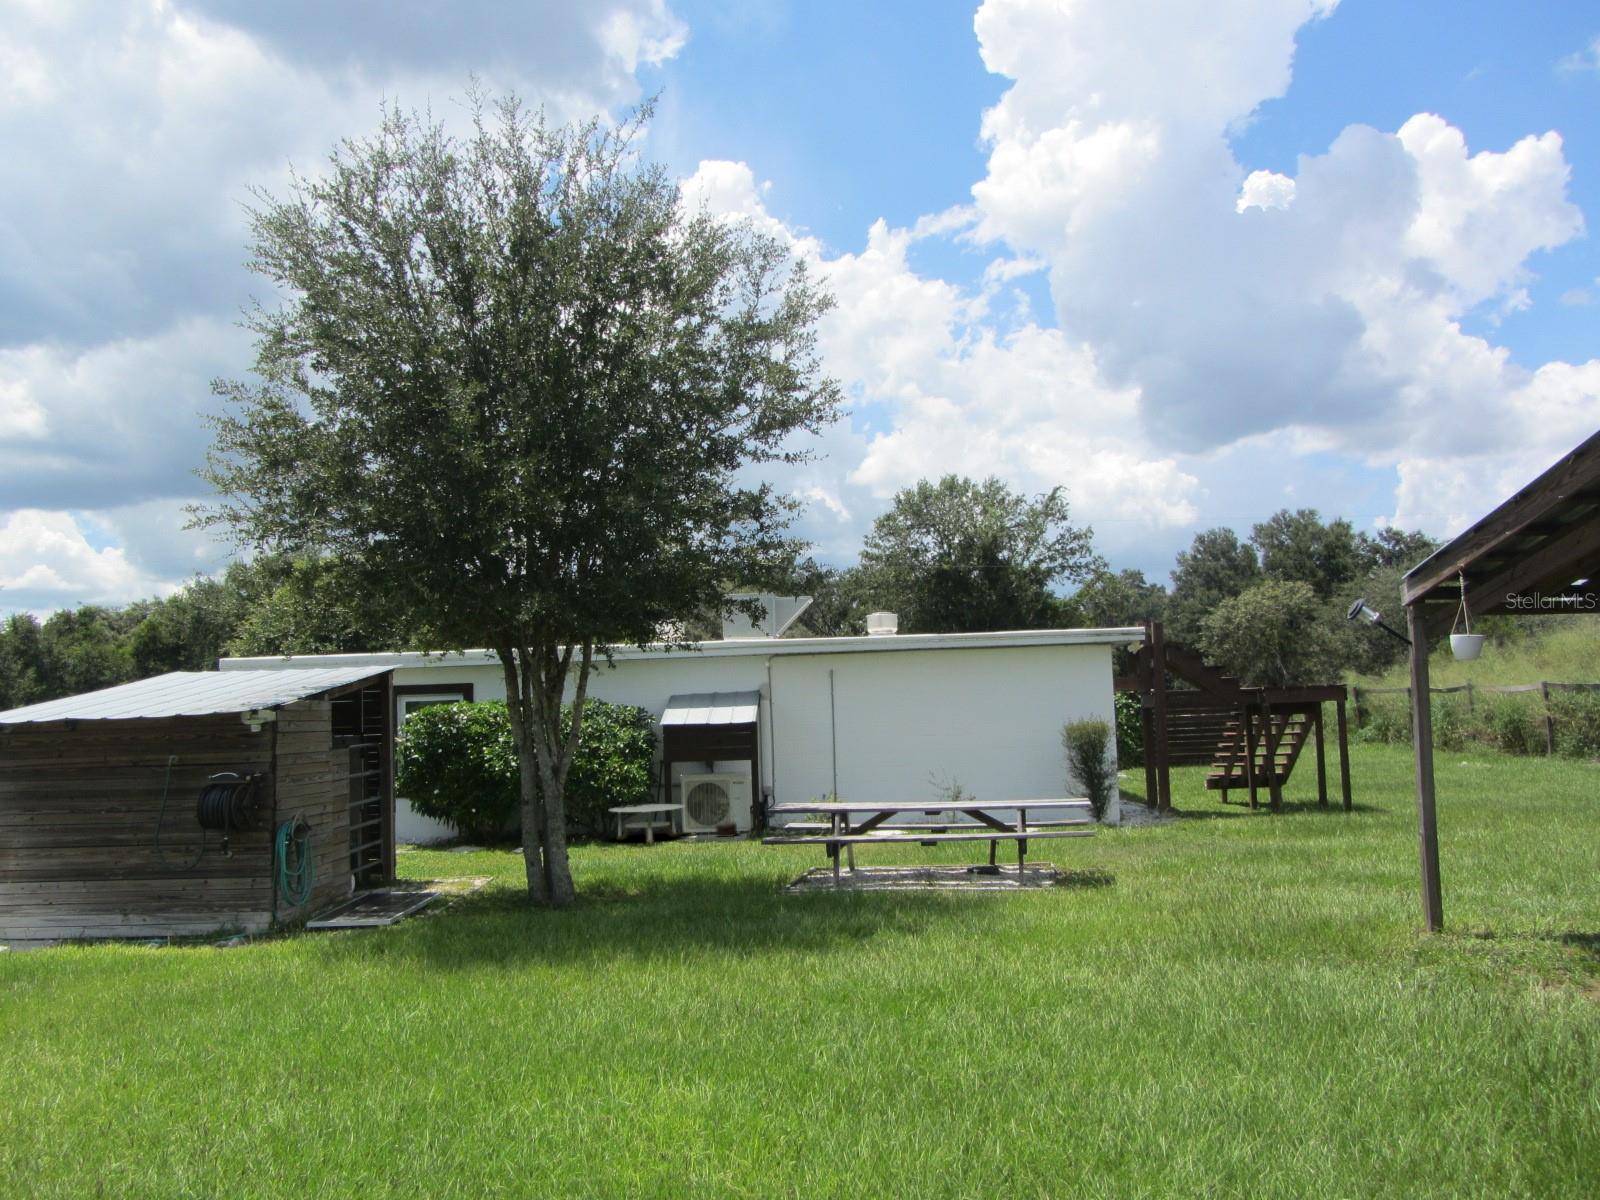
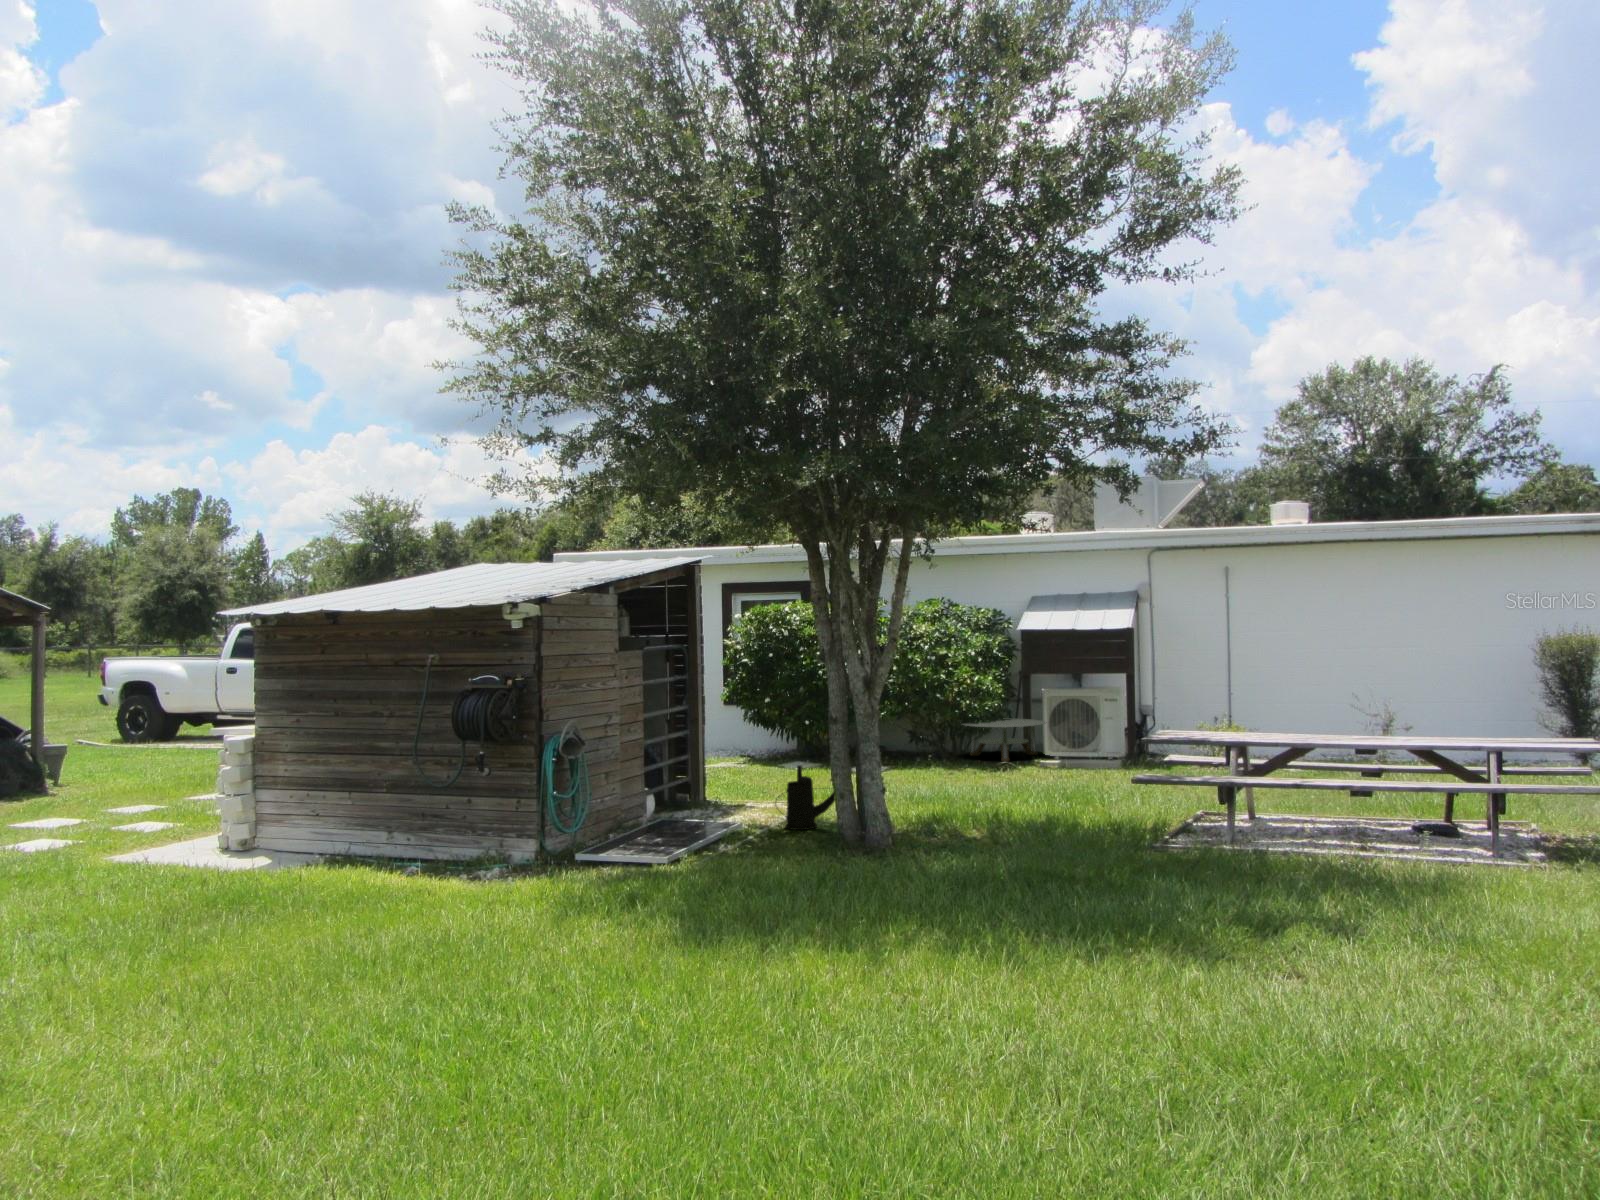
decorative plant: present [714,799,737,837] -> none [1078,713,1106,759]
watering can: none [458,847,526,905] -> present [780,765,835,830]

